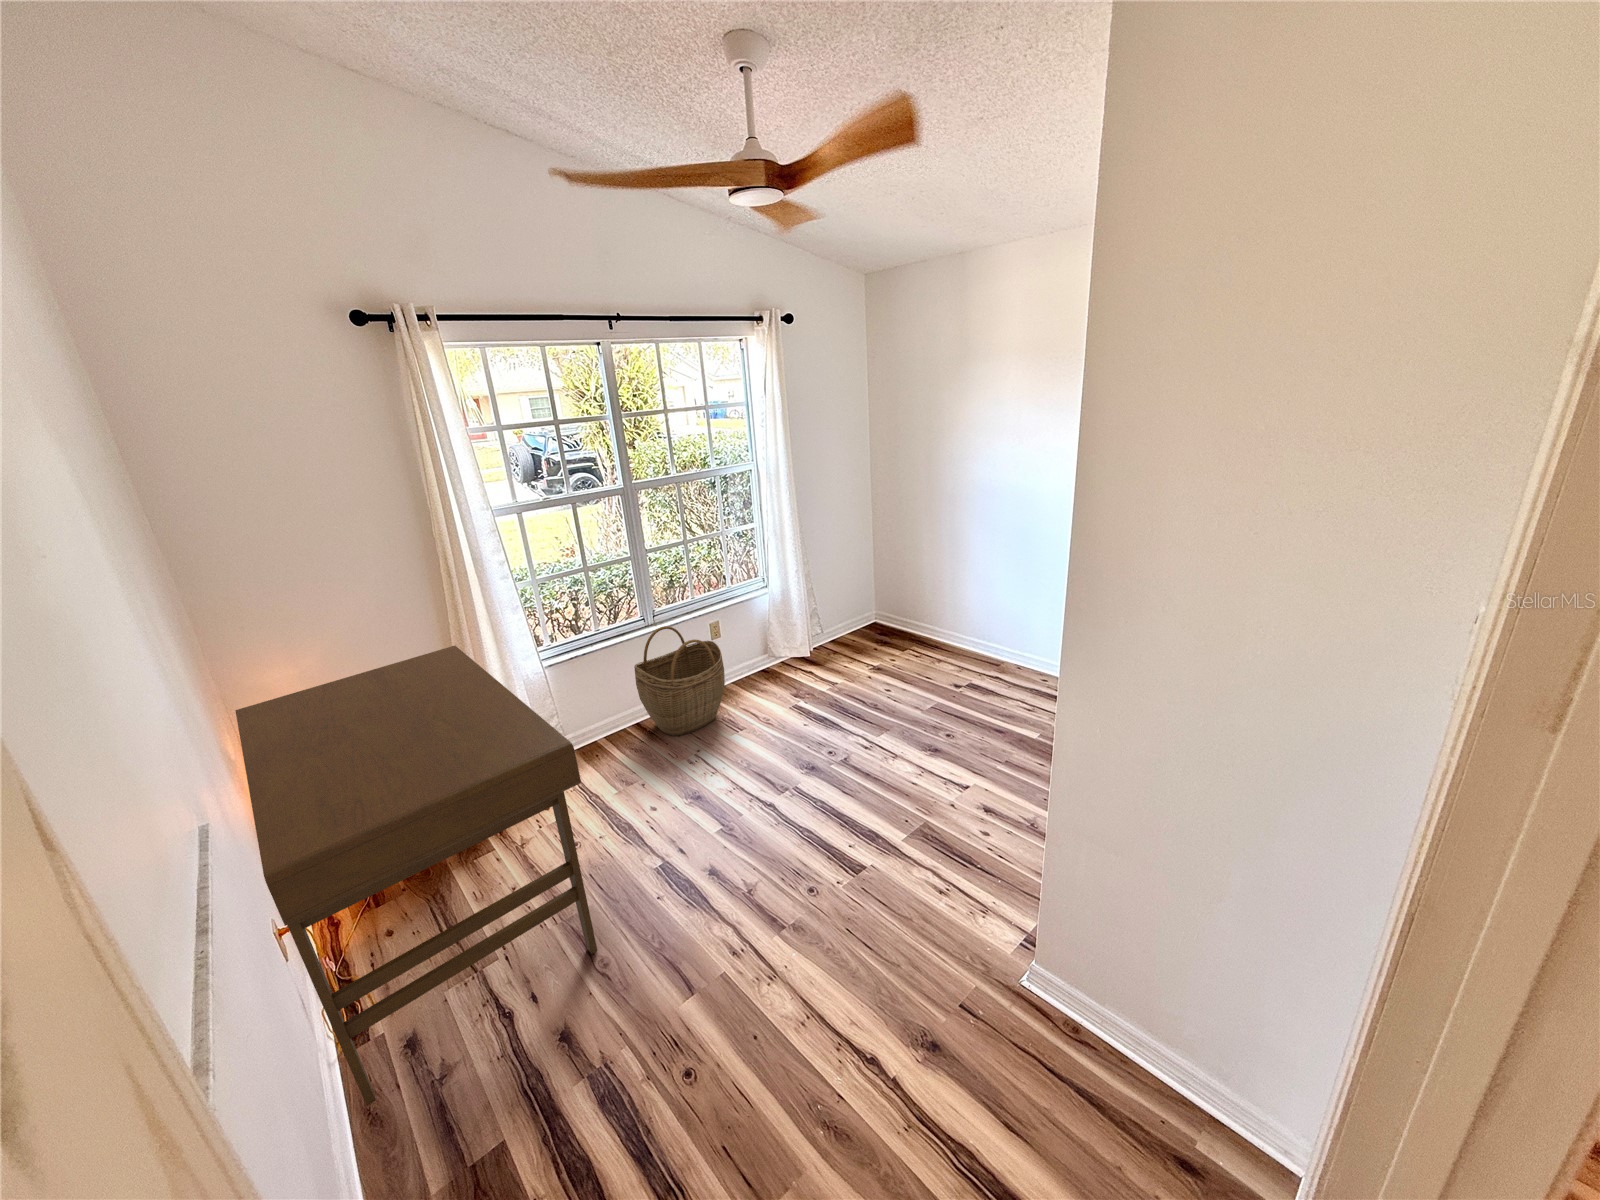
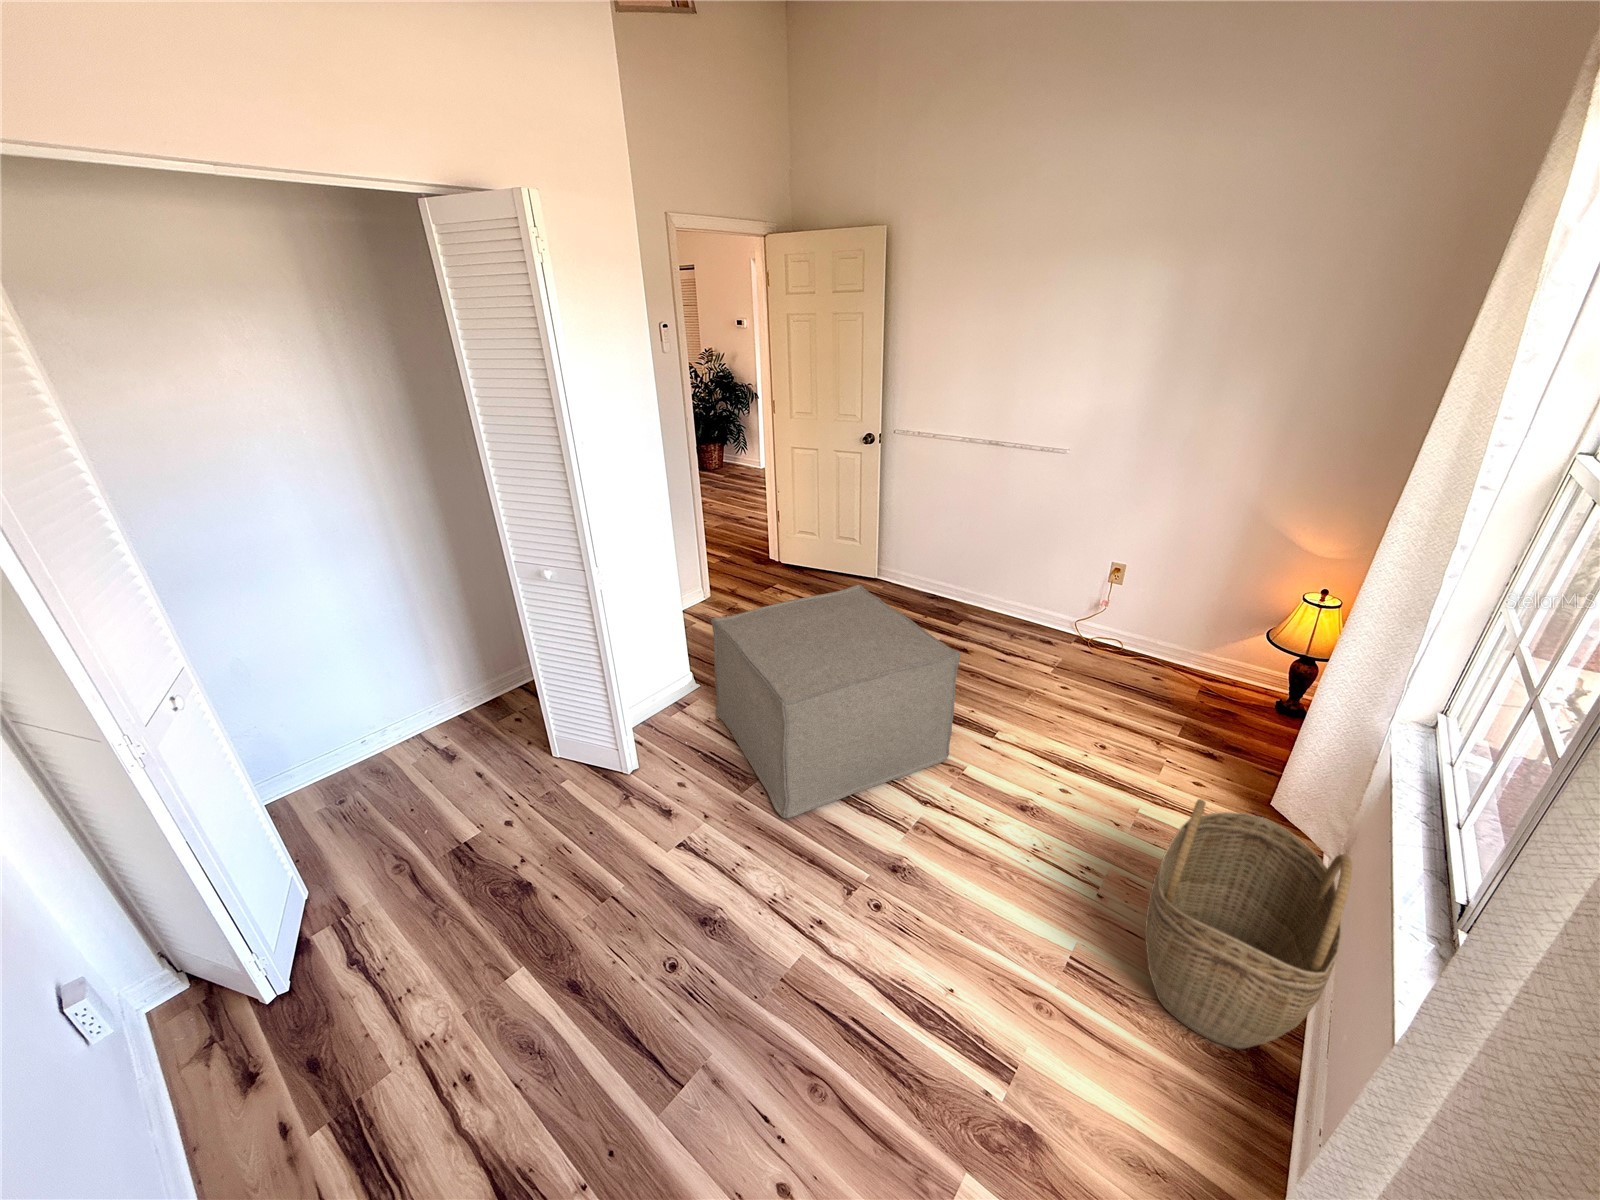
desk: present [236,646,597,1106] -> none [987,482,1330,764]
ottoman: none [716,703,978,984] -> present [711,585,961,818]

